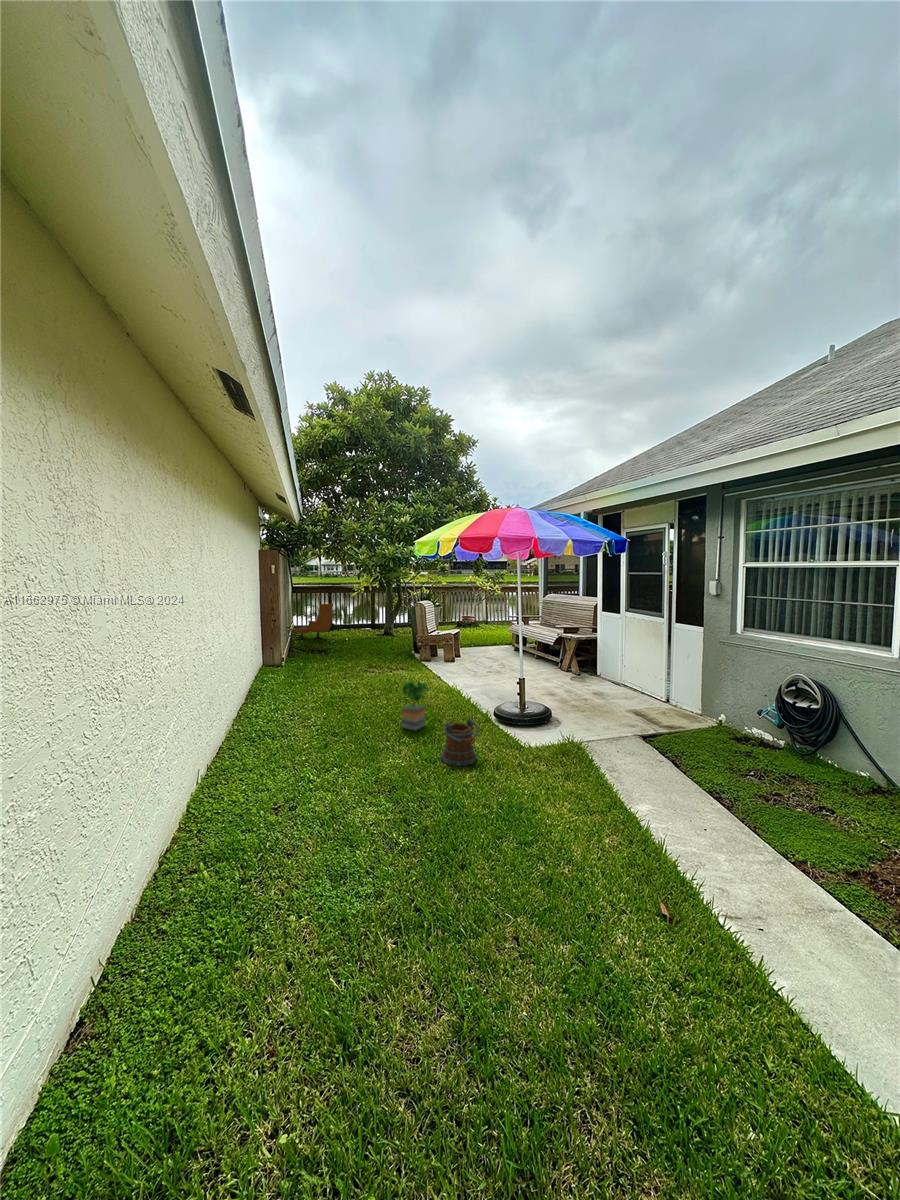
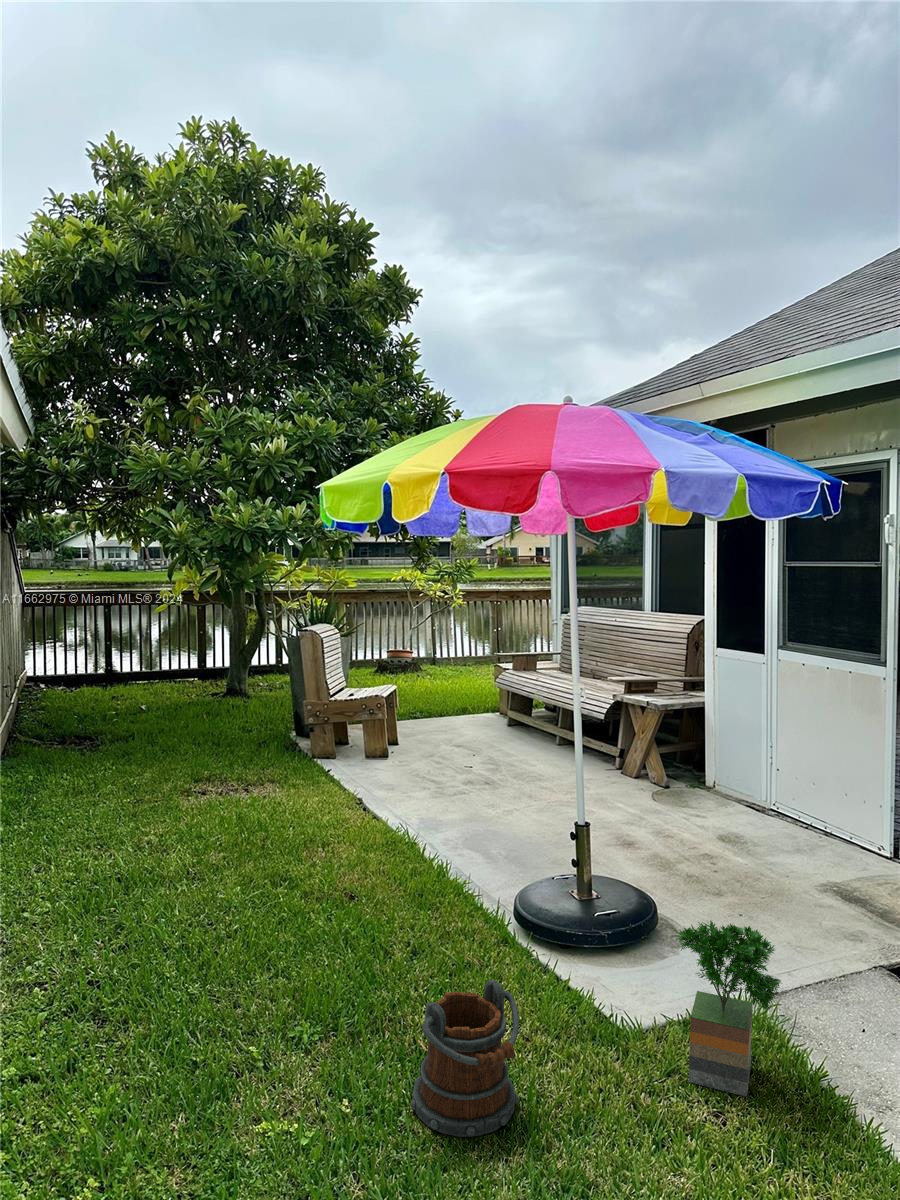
lounge chair: present [293,603,333,642] -> none [20,628,113,716]
potted tree: present [402,681,430,730] -> present [676,920,782,1097]

